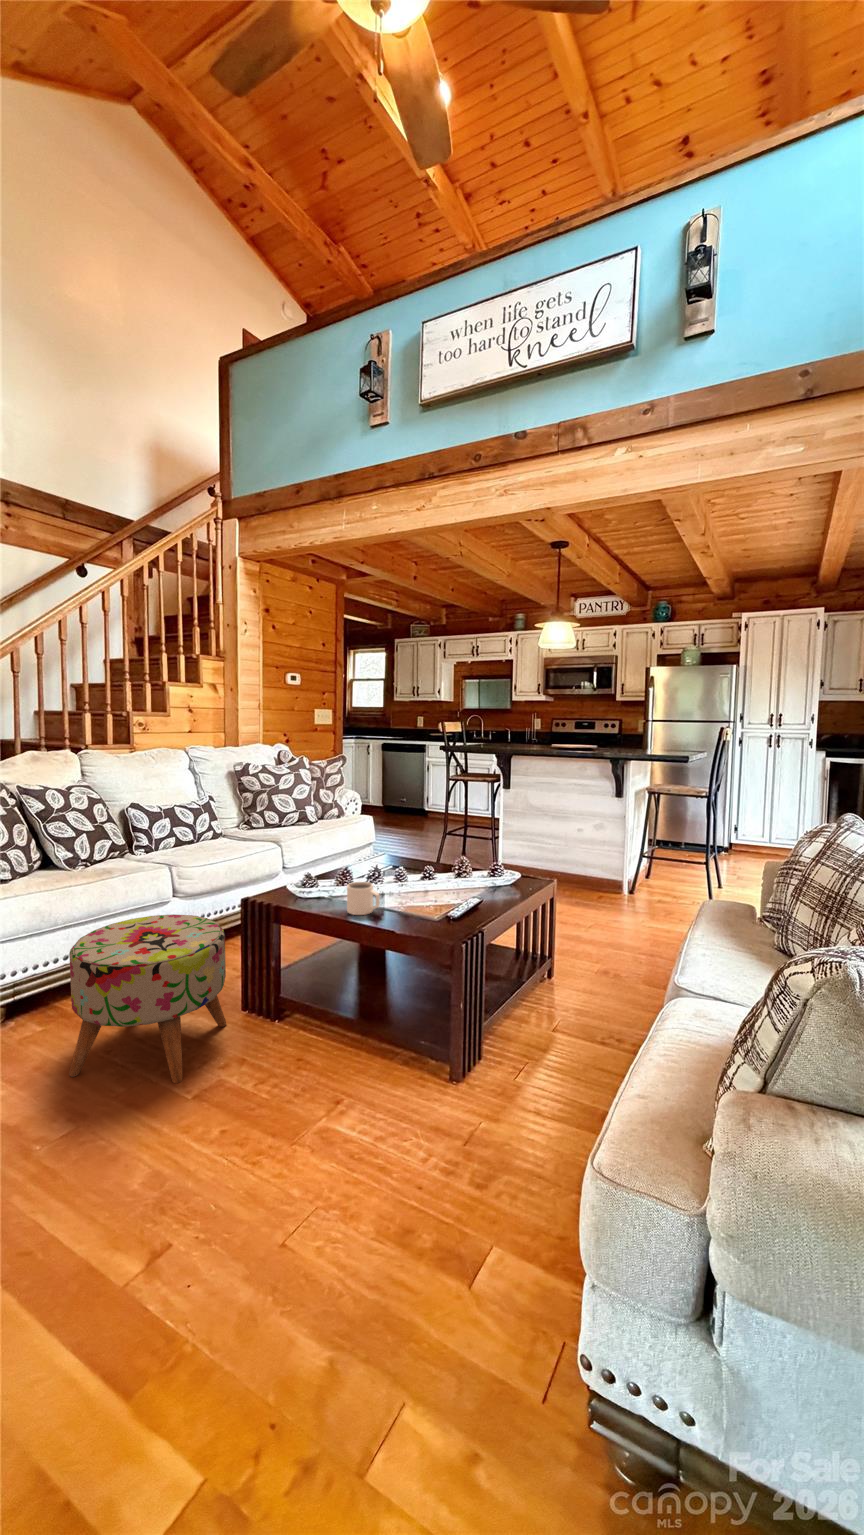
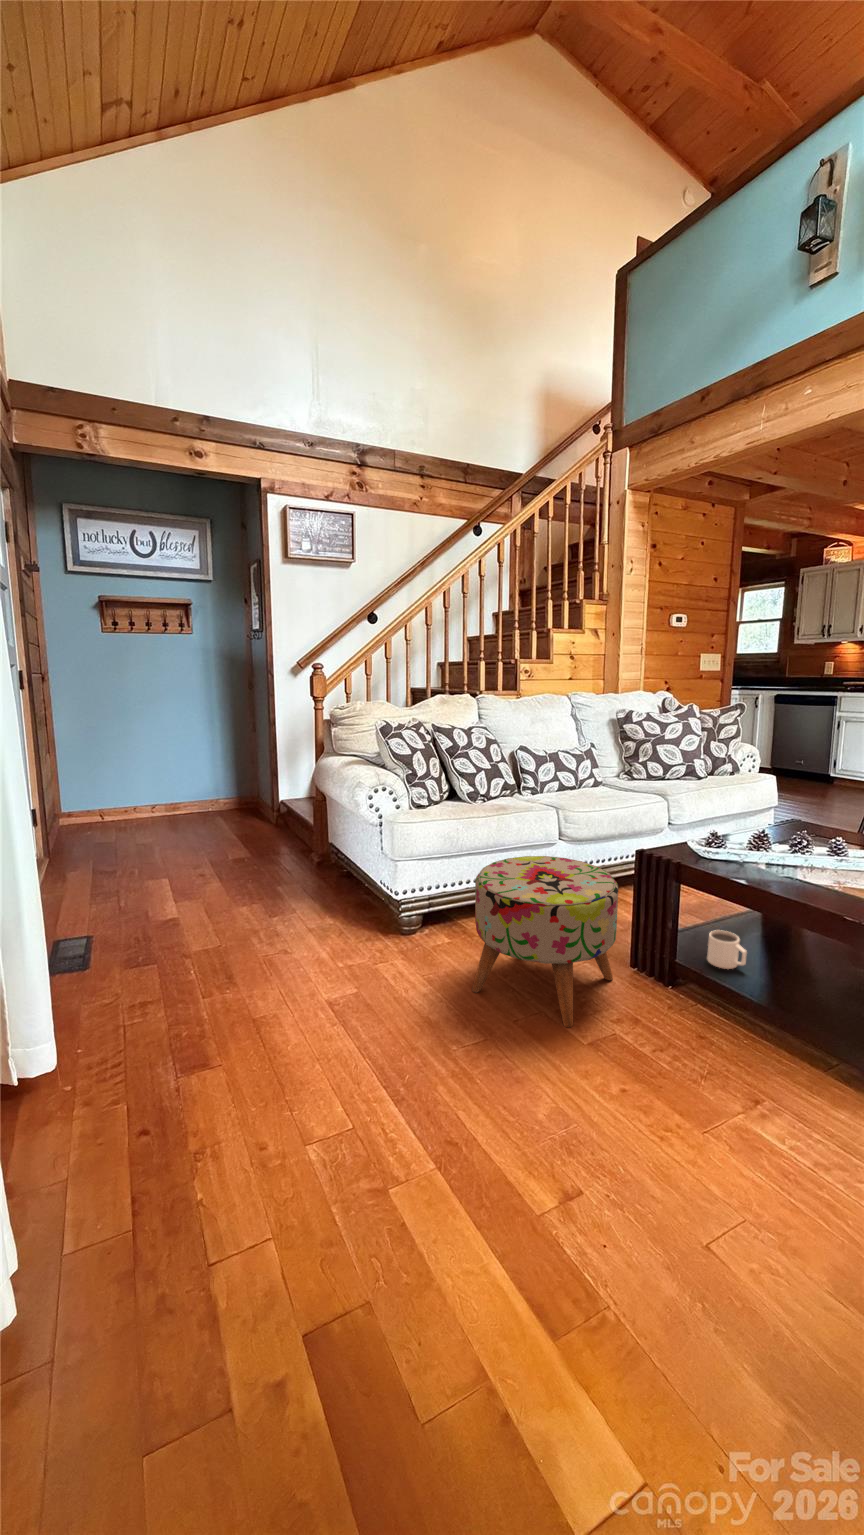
mug: present [347,882,380,915] -> present [707,930,747,969]

